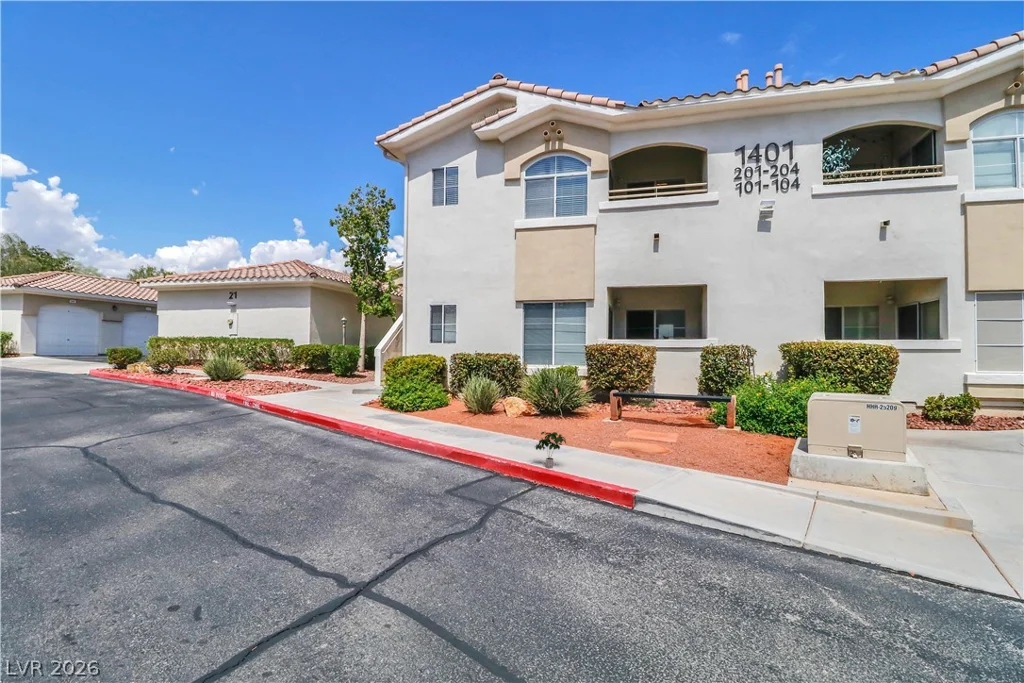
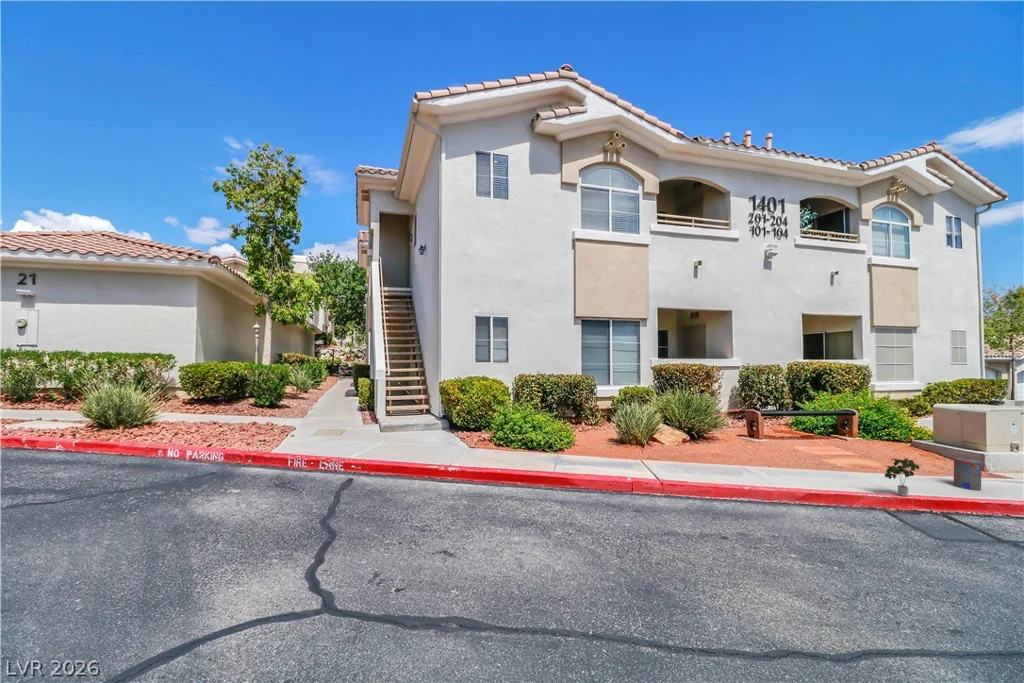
trash can: none [649,442,672,478] -> present [954,457,982,490]

